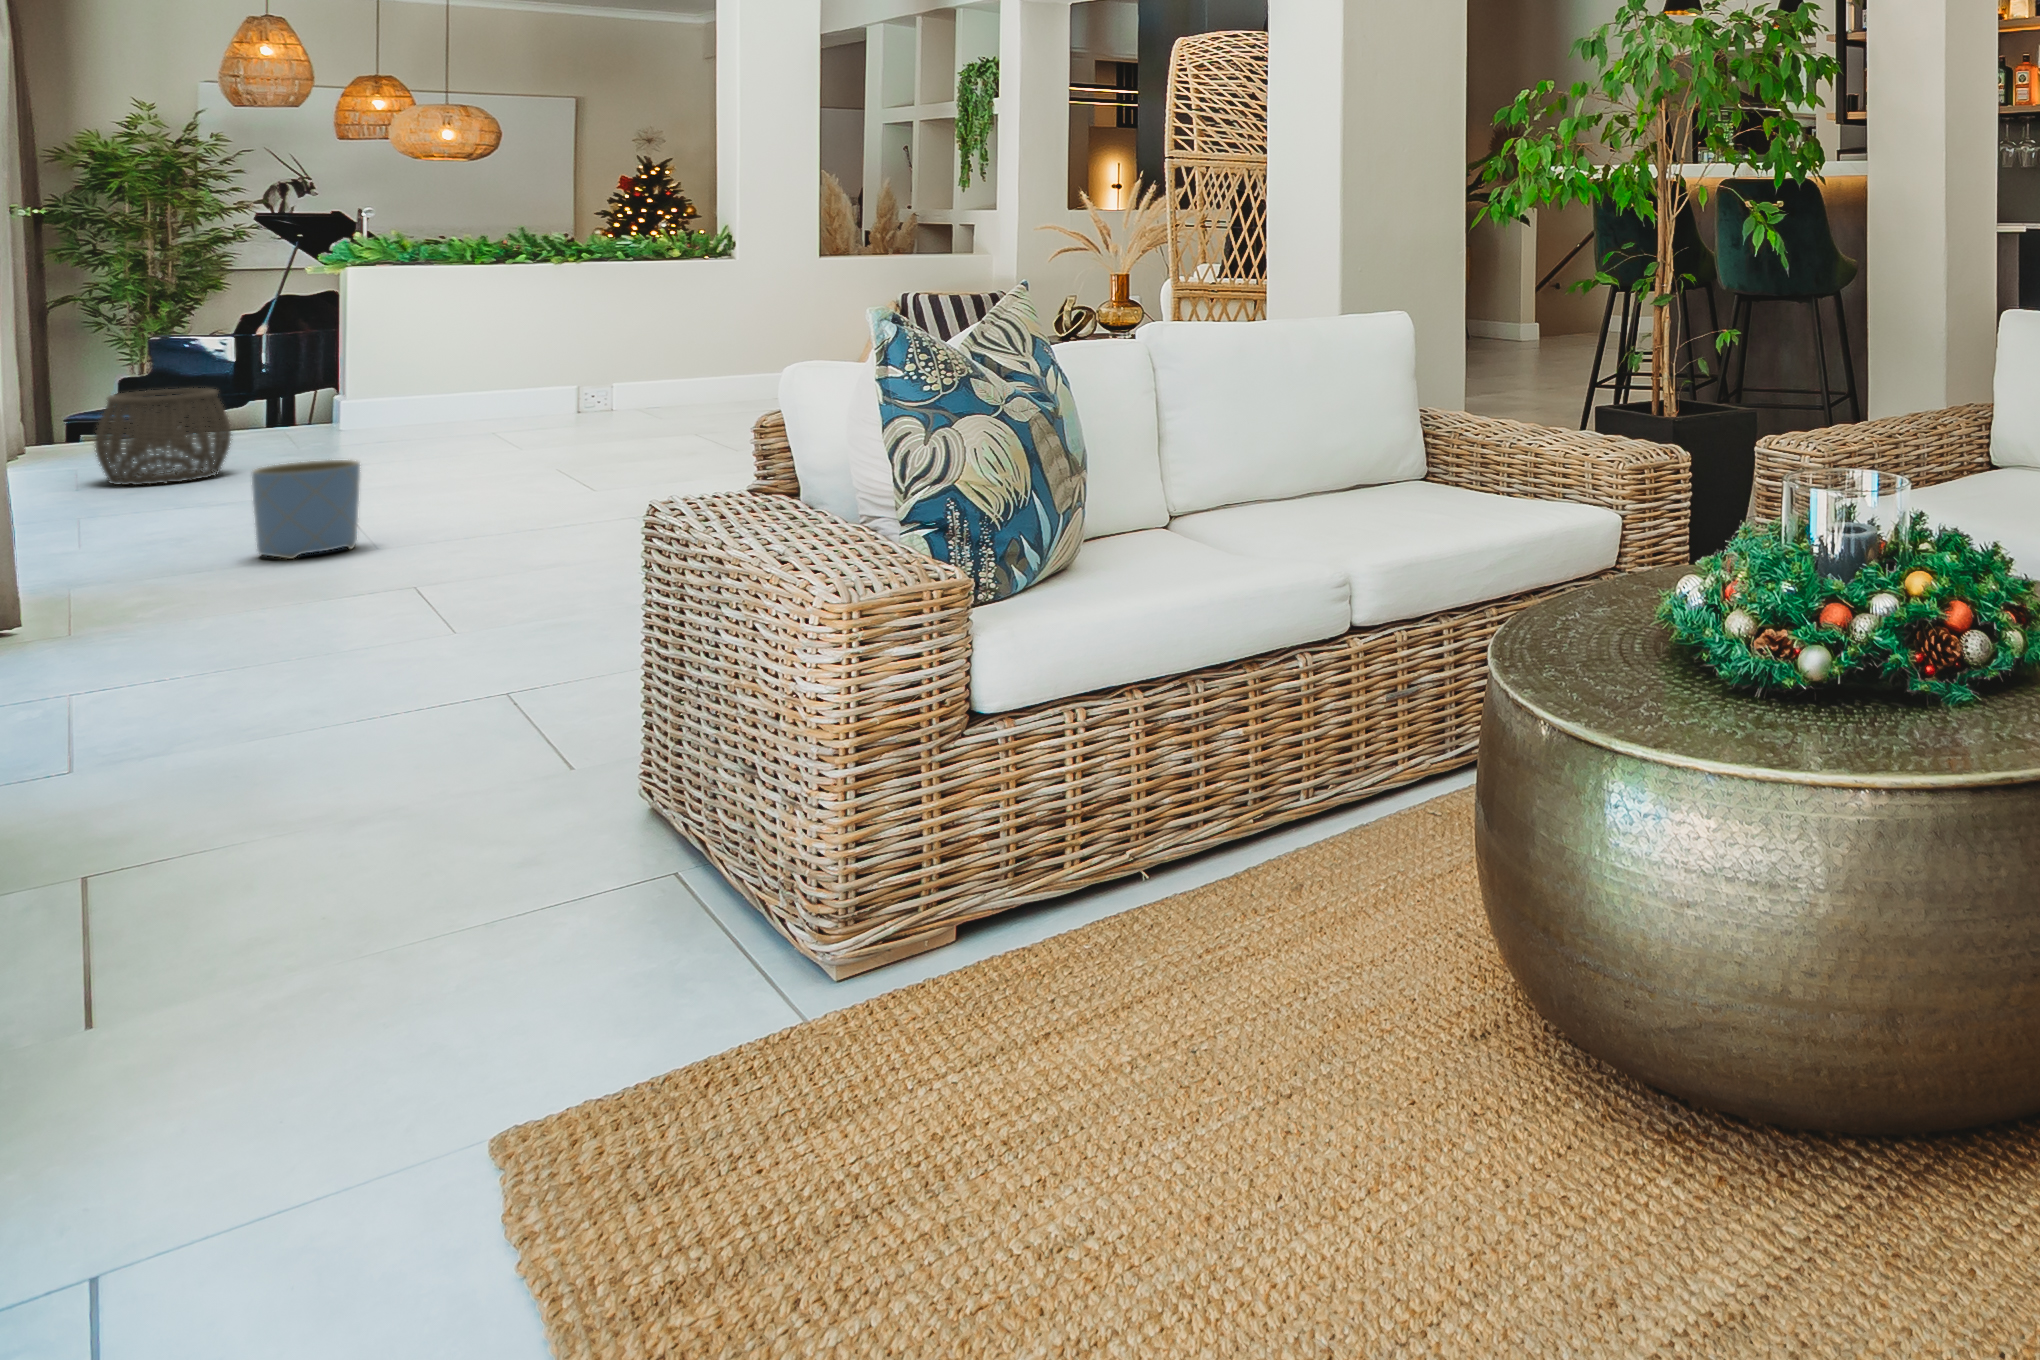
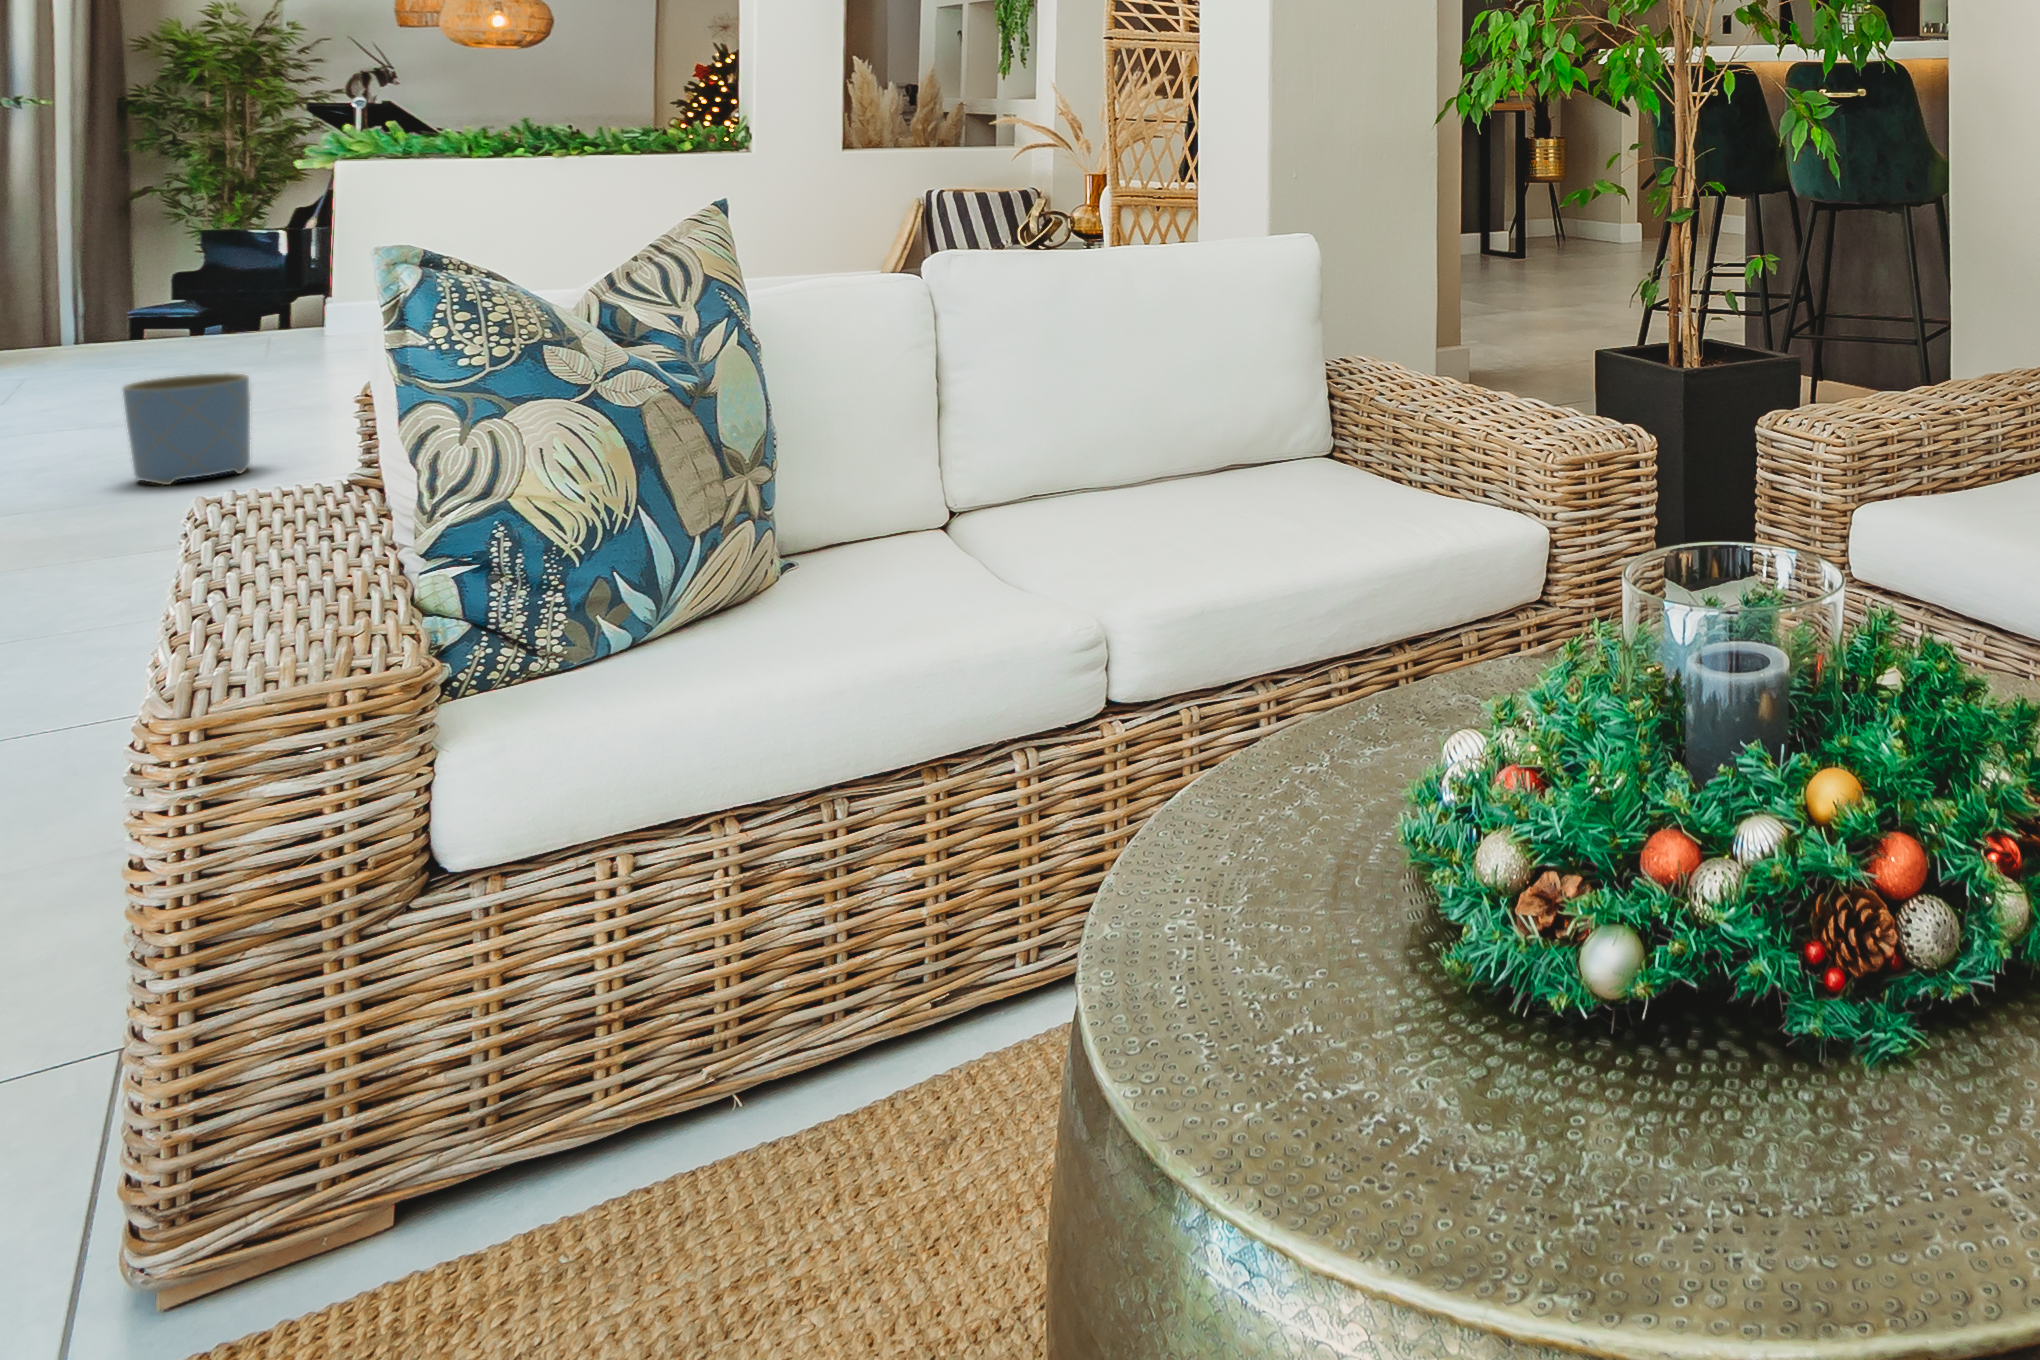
woven basket: present [95,388,231,485] -> none [67,283,217,386]

